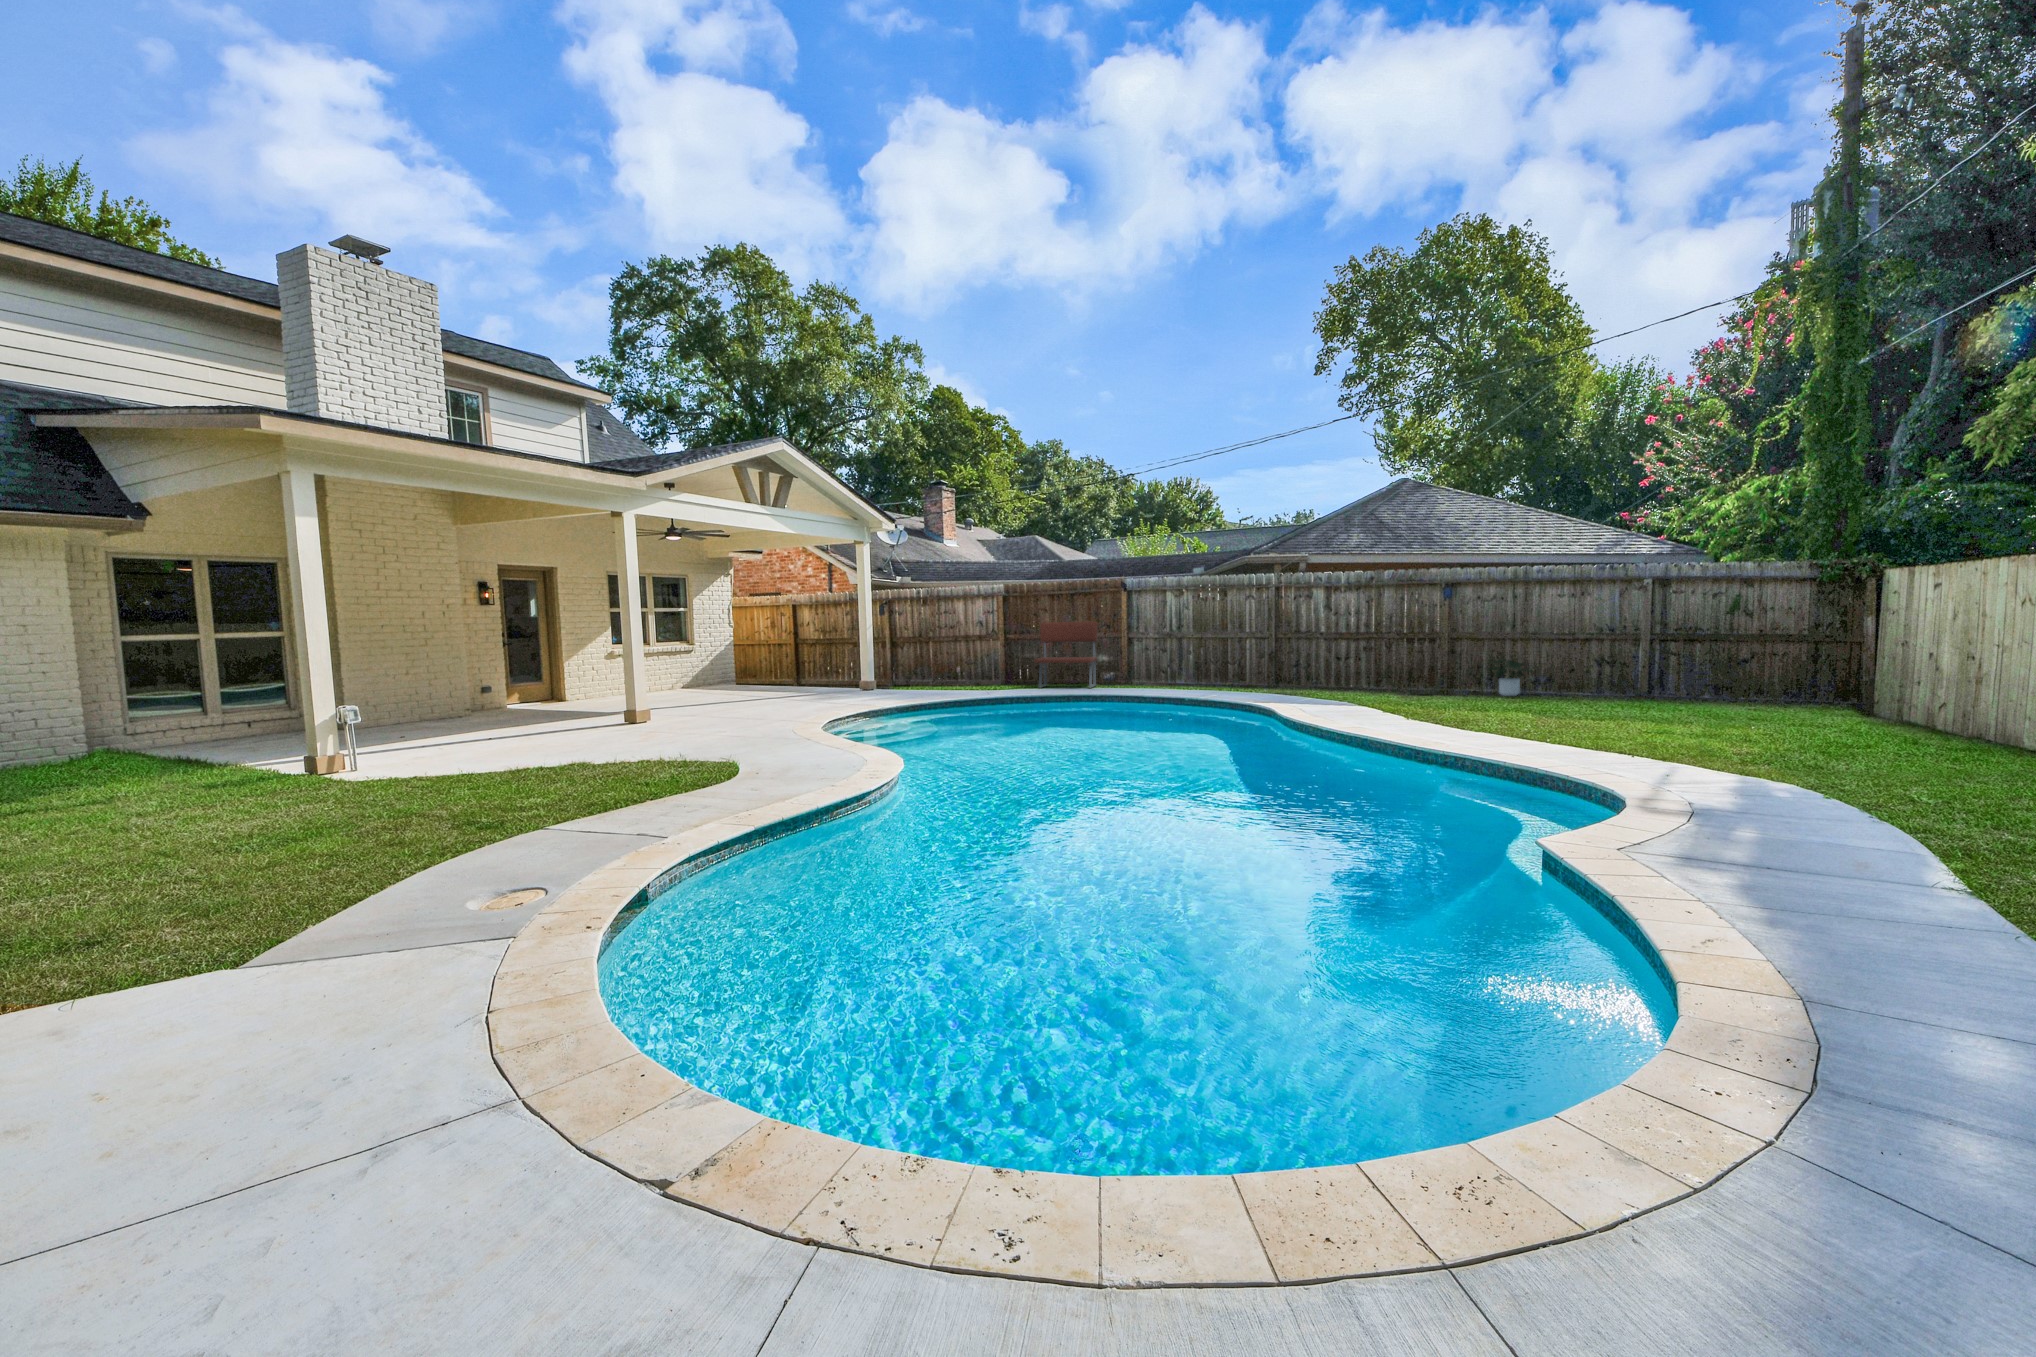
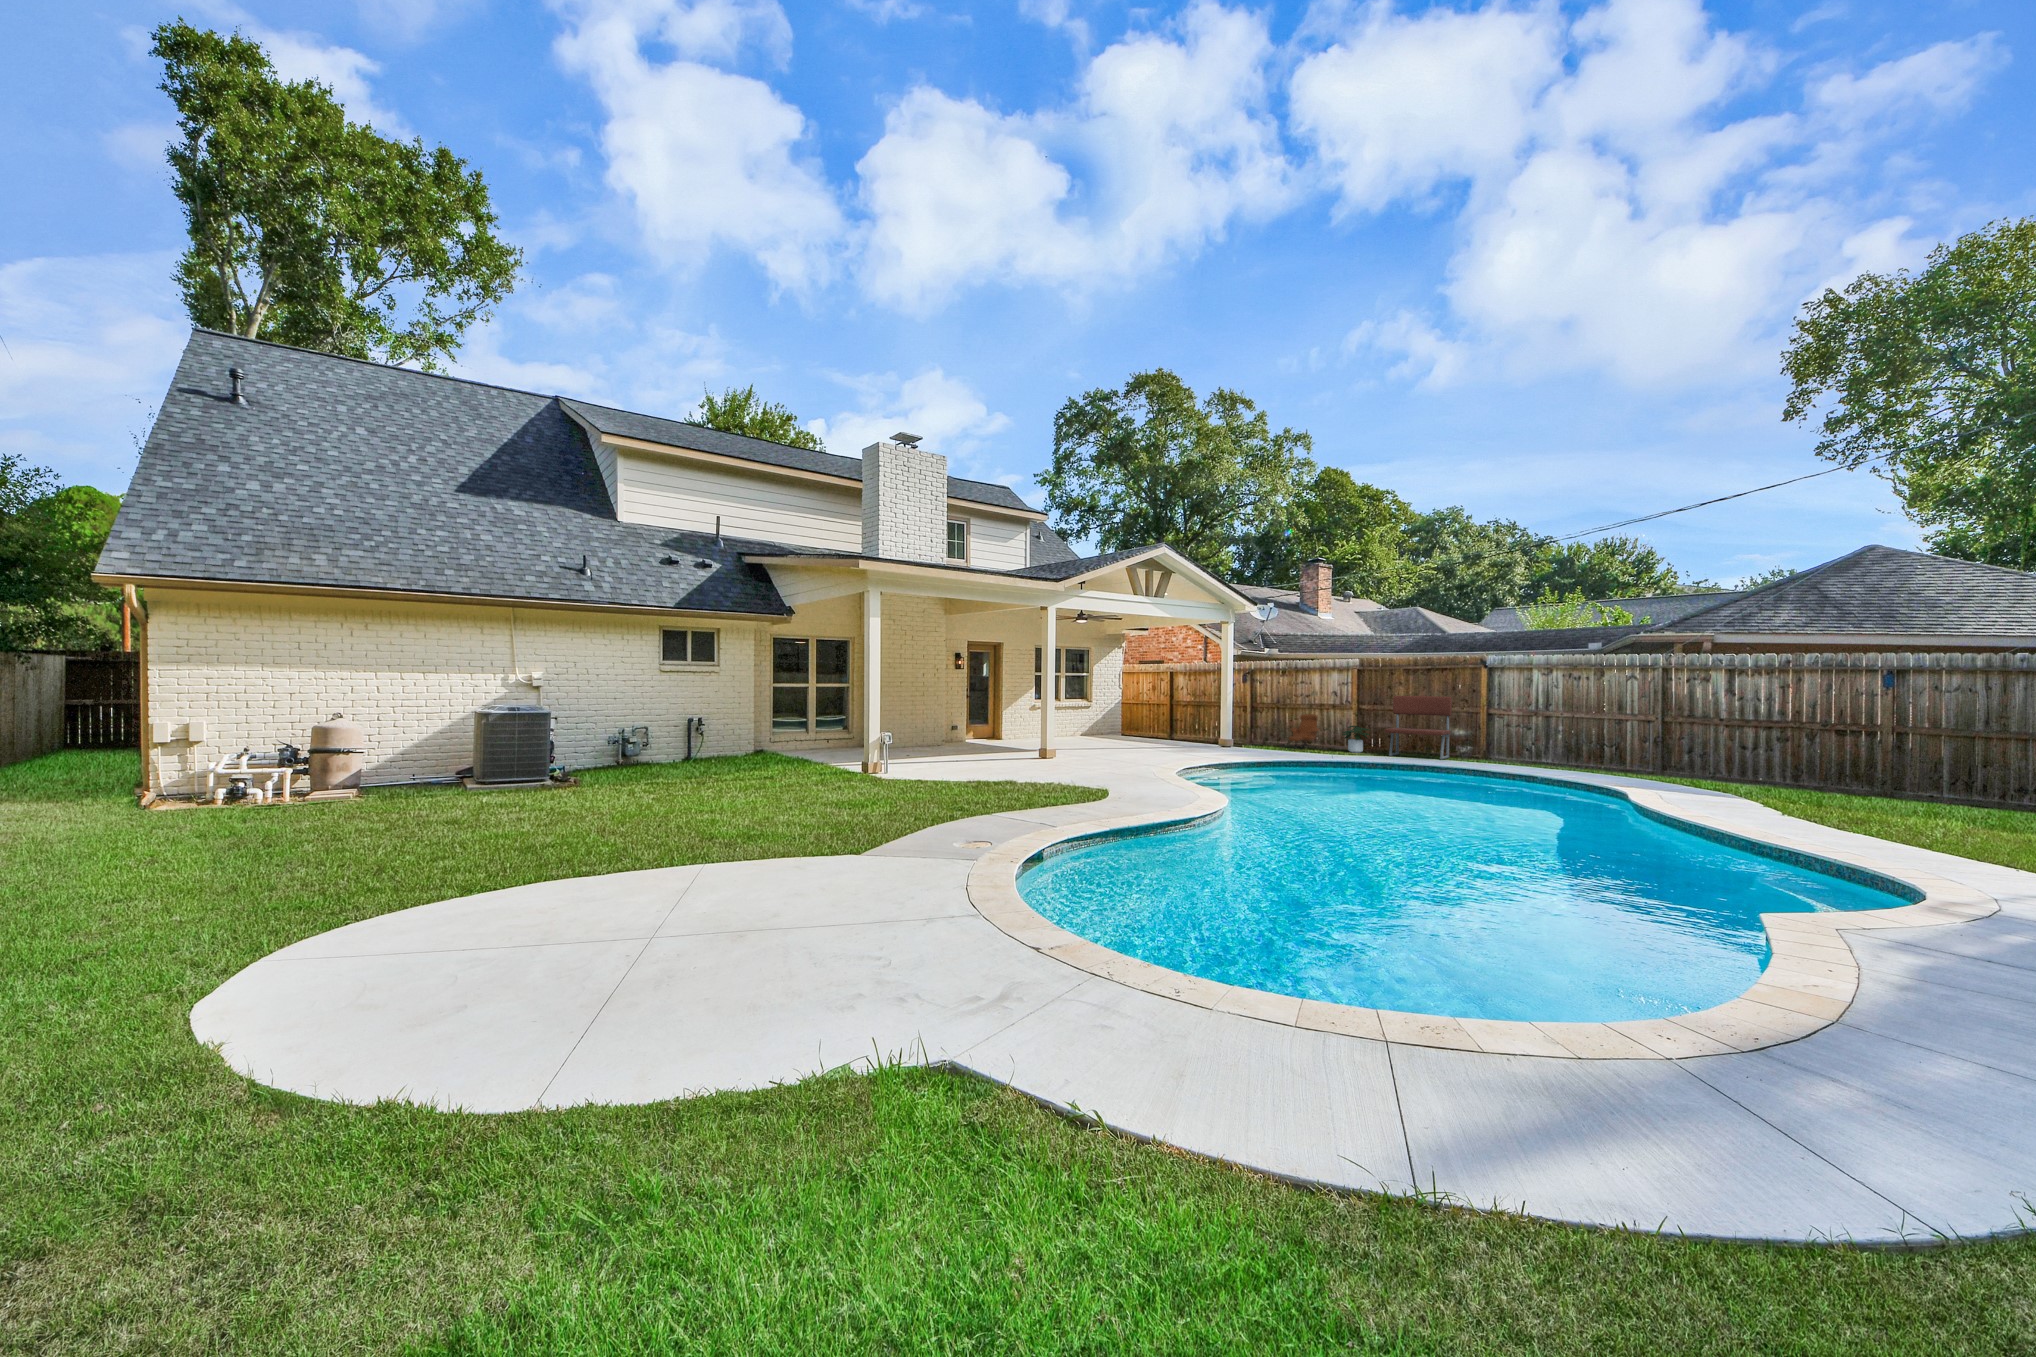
lounge chair: none [931,647,965,689] -> present [1289,714,1319,748]
potted plant: present [1490,660,1530,696] -> present [1342,726,1370,753]

